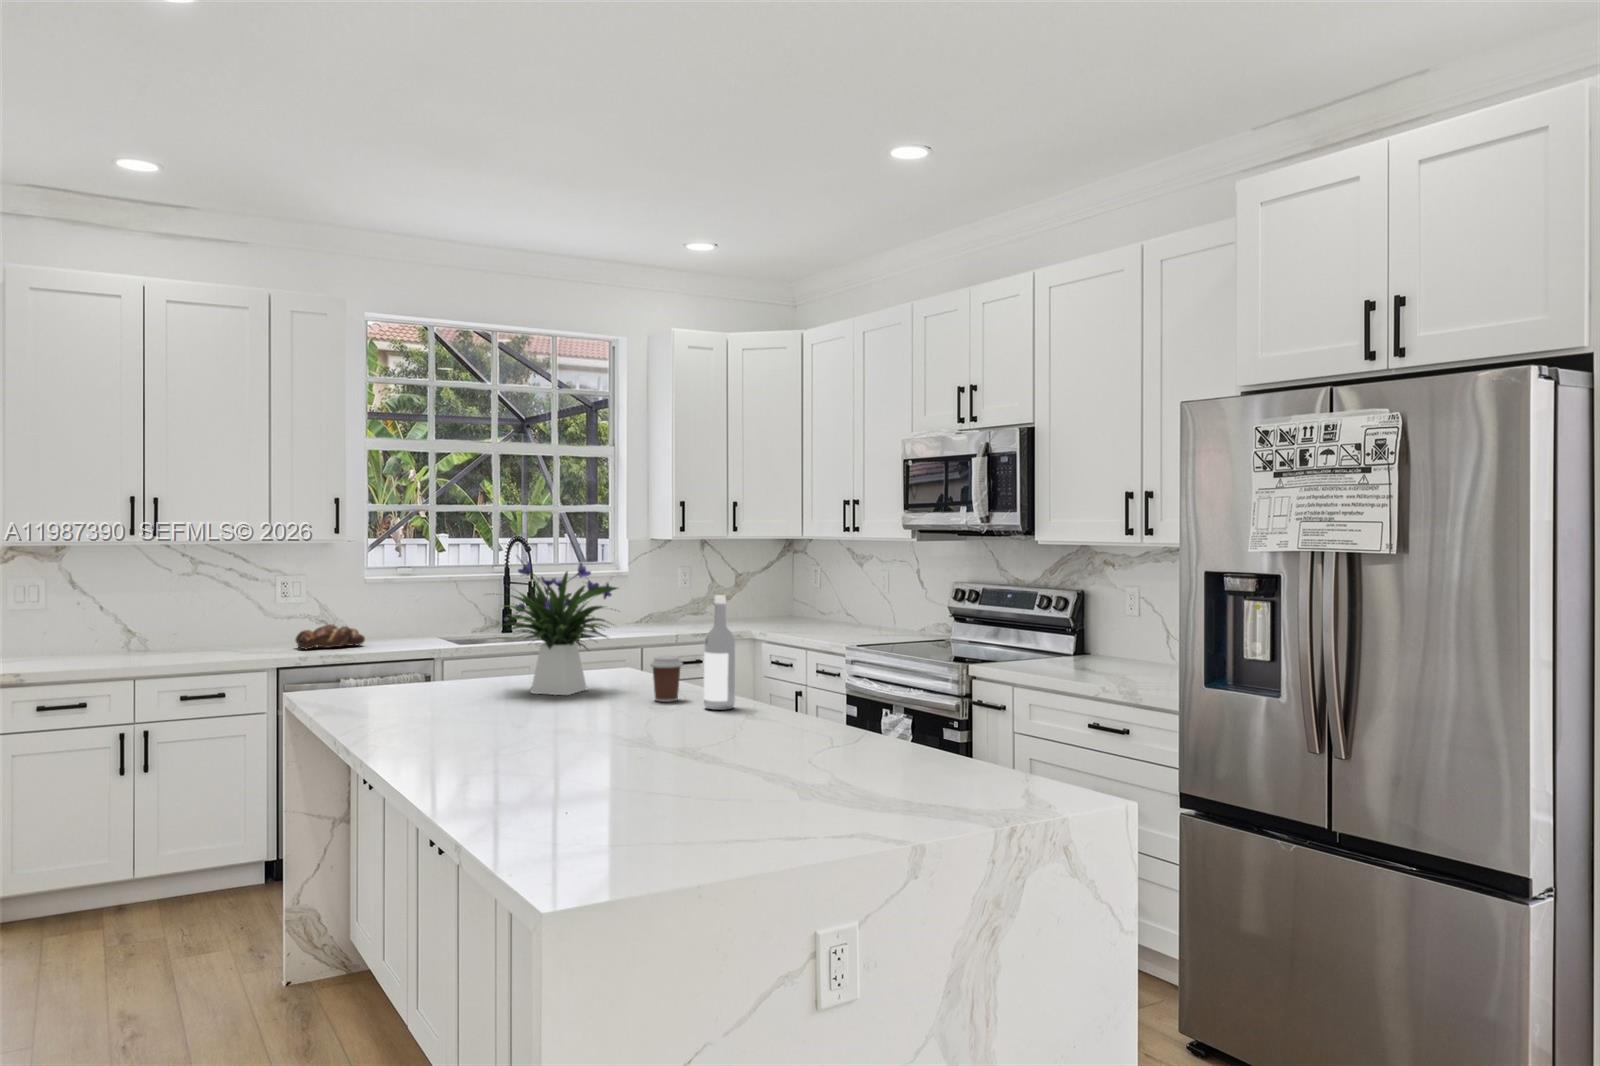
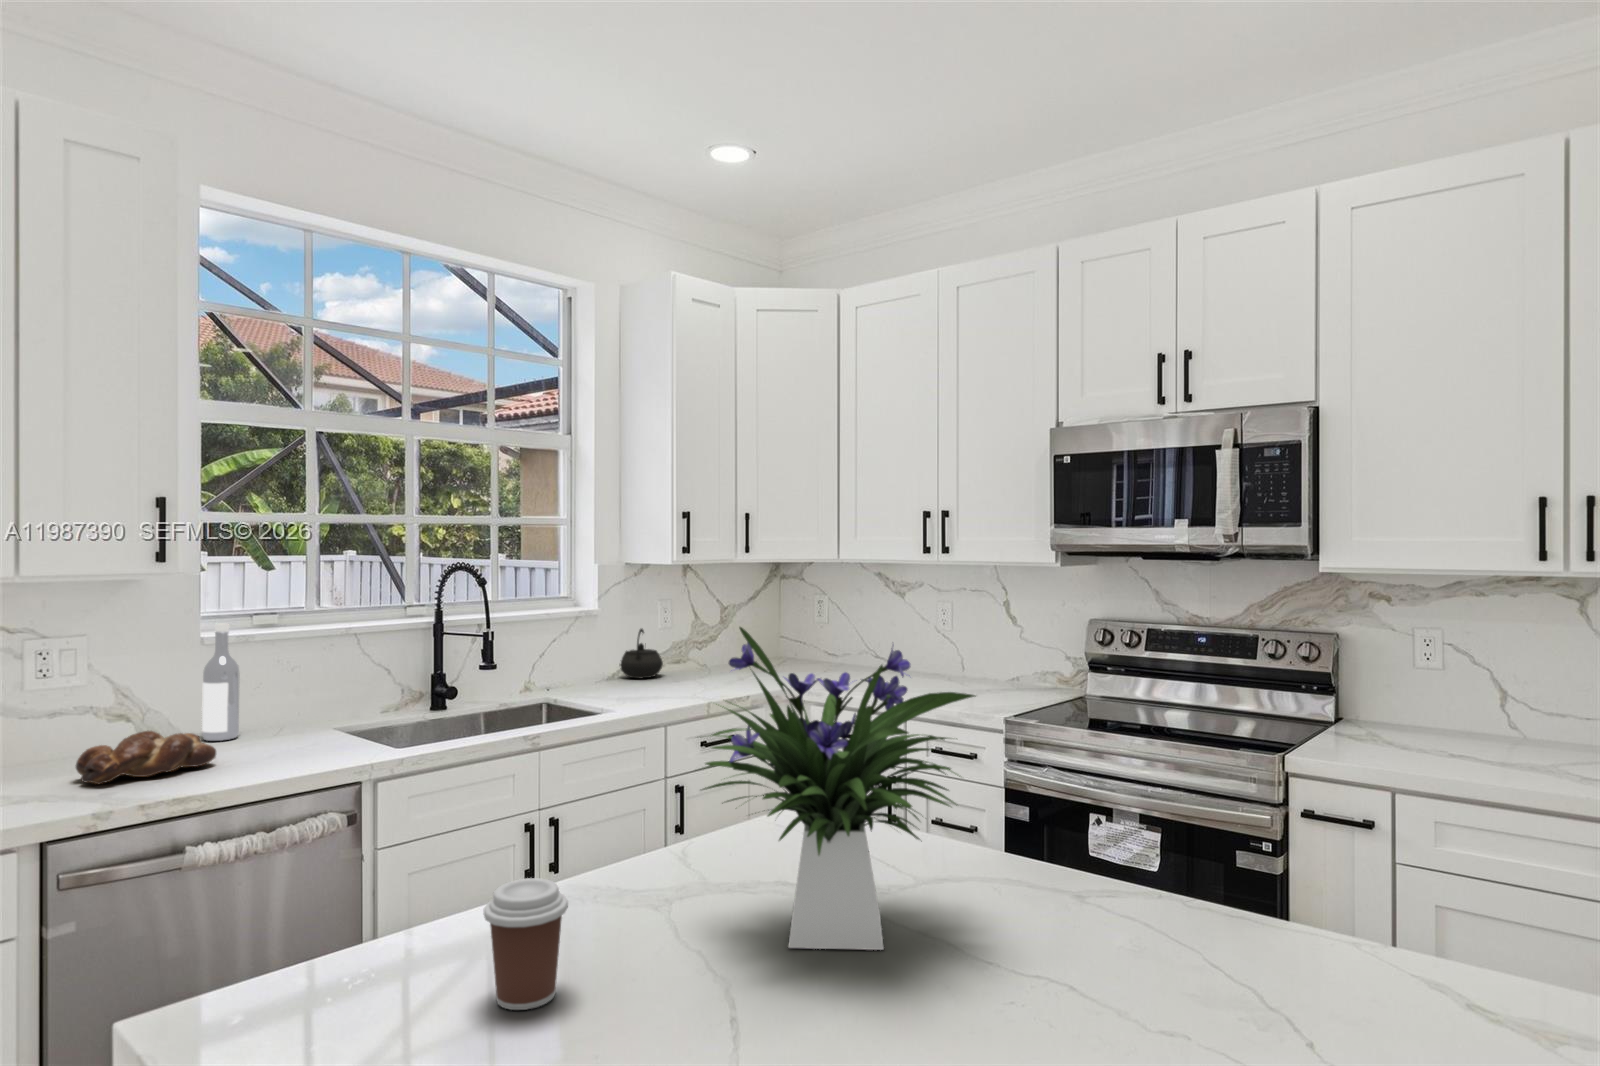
kettle: none [648,587,680,623] -> present [620,629,663,678]
wine bottle: present [704,595,735,710] -> present [202,623,240,741]
coffee cup: present [650,655,683,702] -> present [483,878,568,1010]

